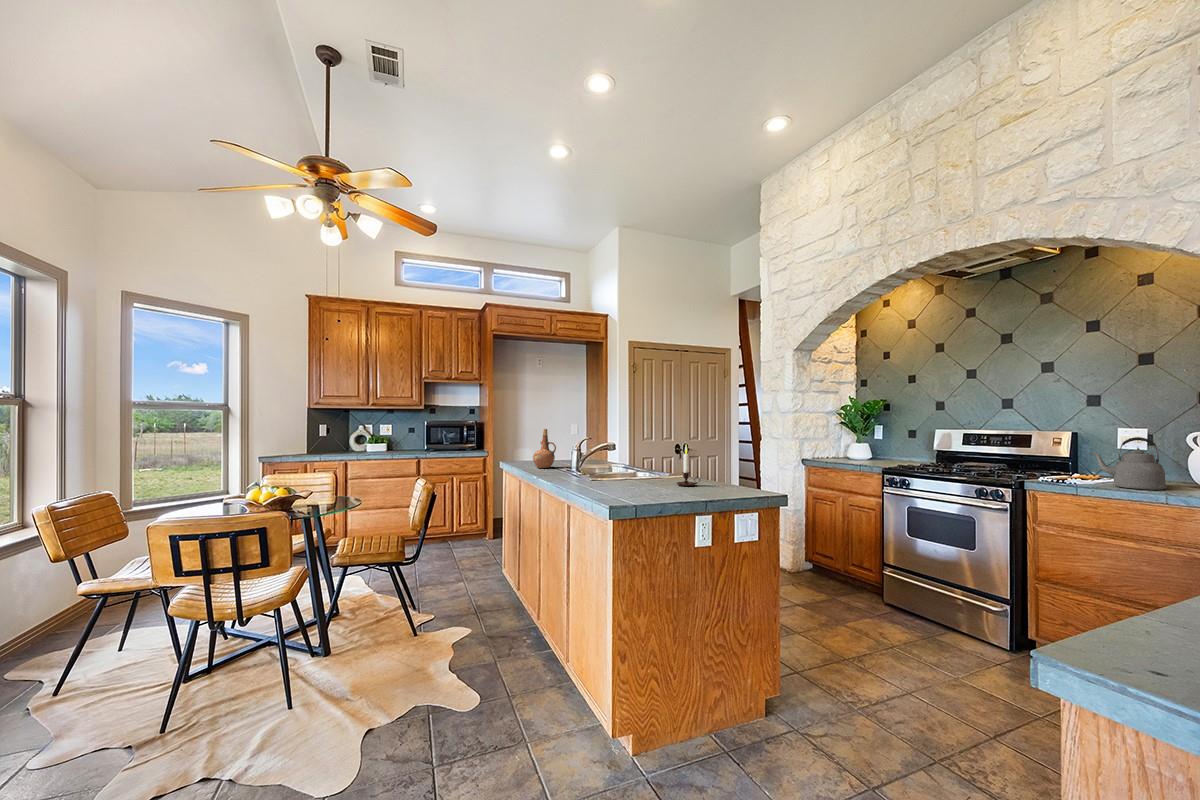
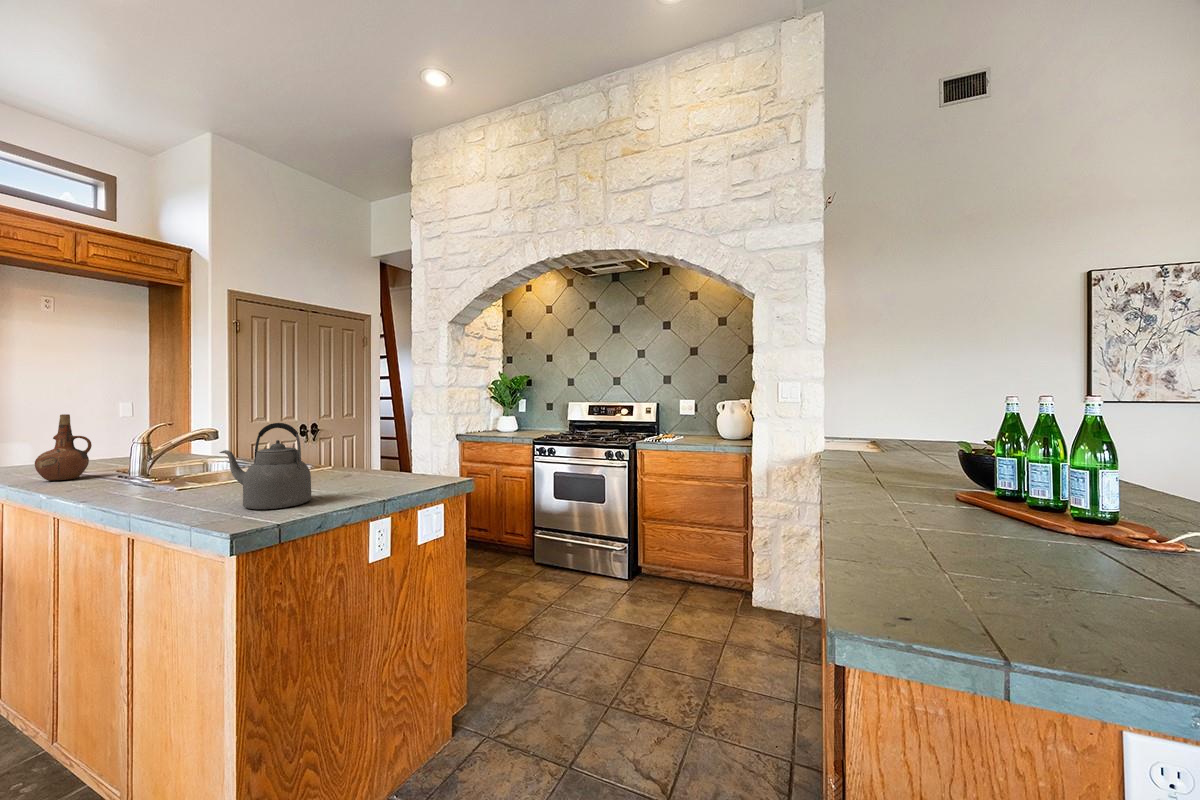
kettle: present [1090,437,1166,490] -> present [220,423,312,509]
candle: present [677,445,700,486] -> none [329,428,363,483]

